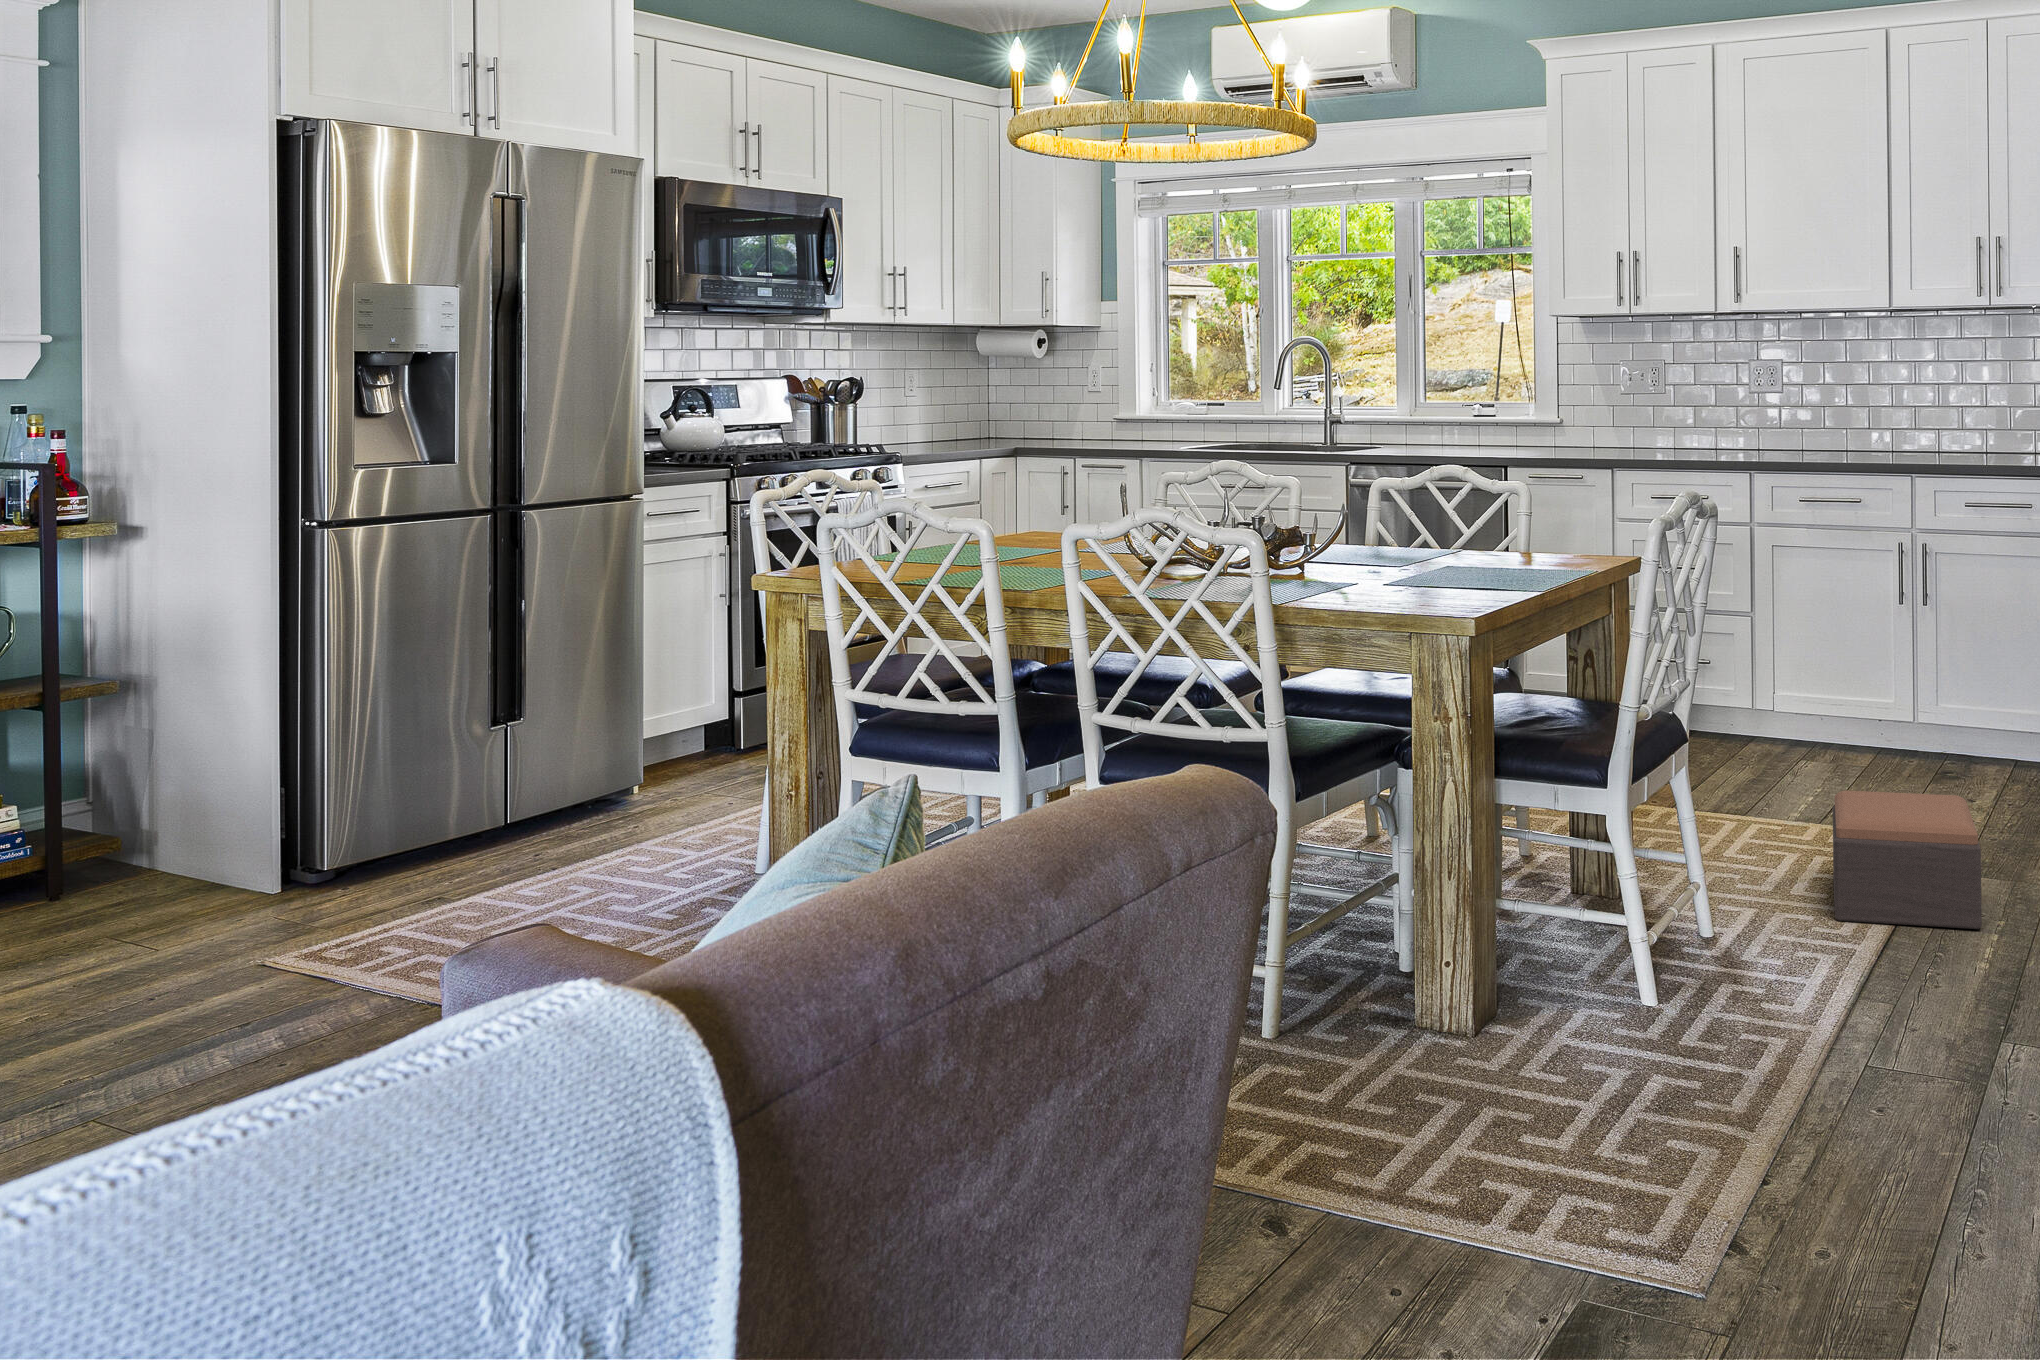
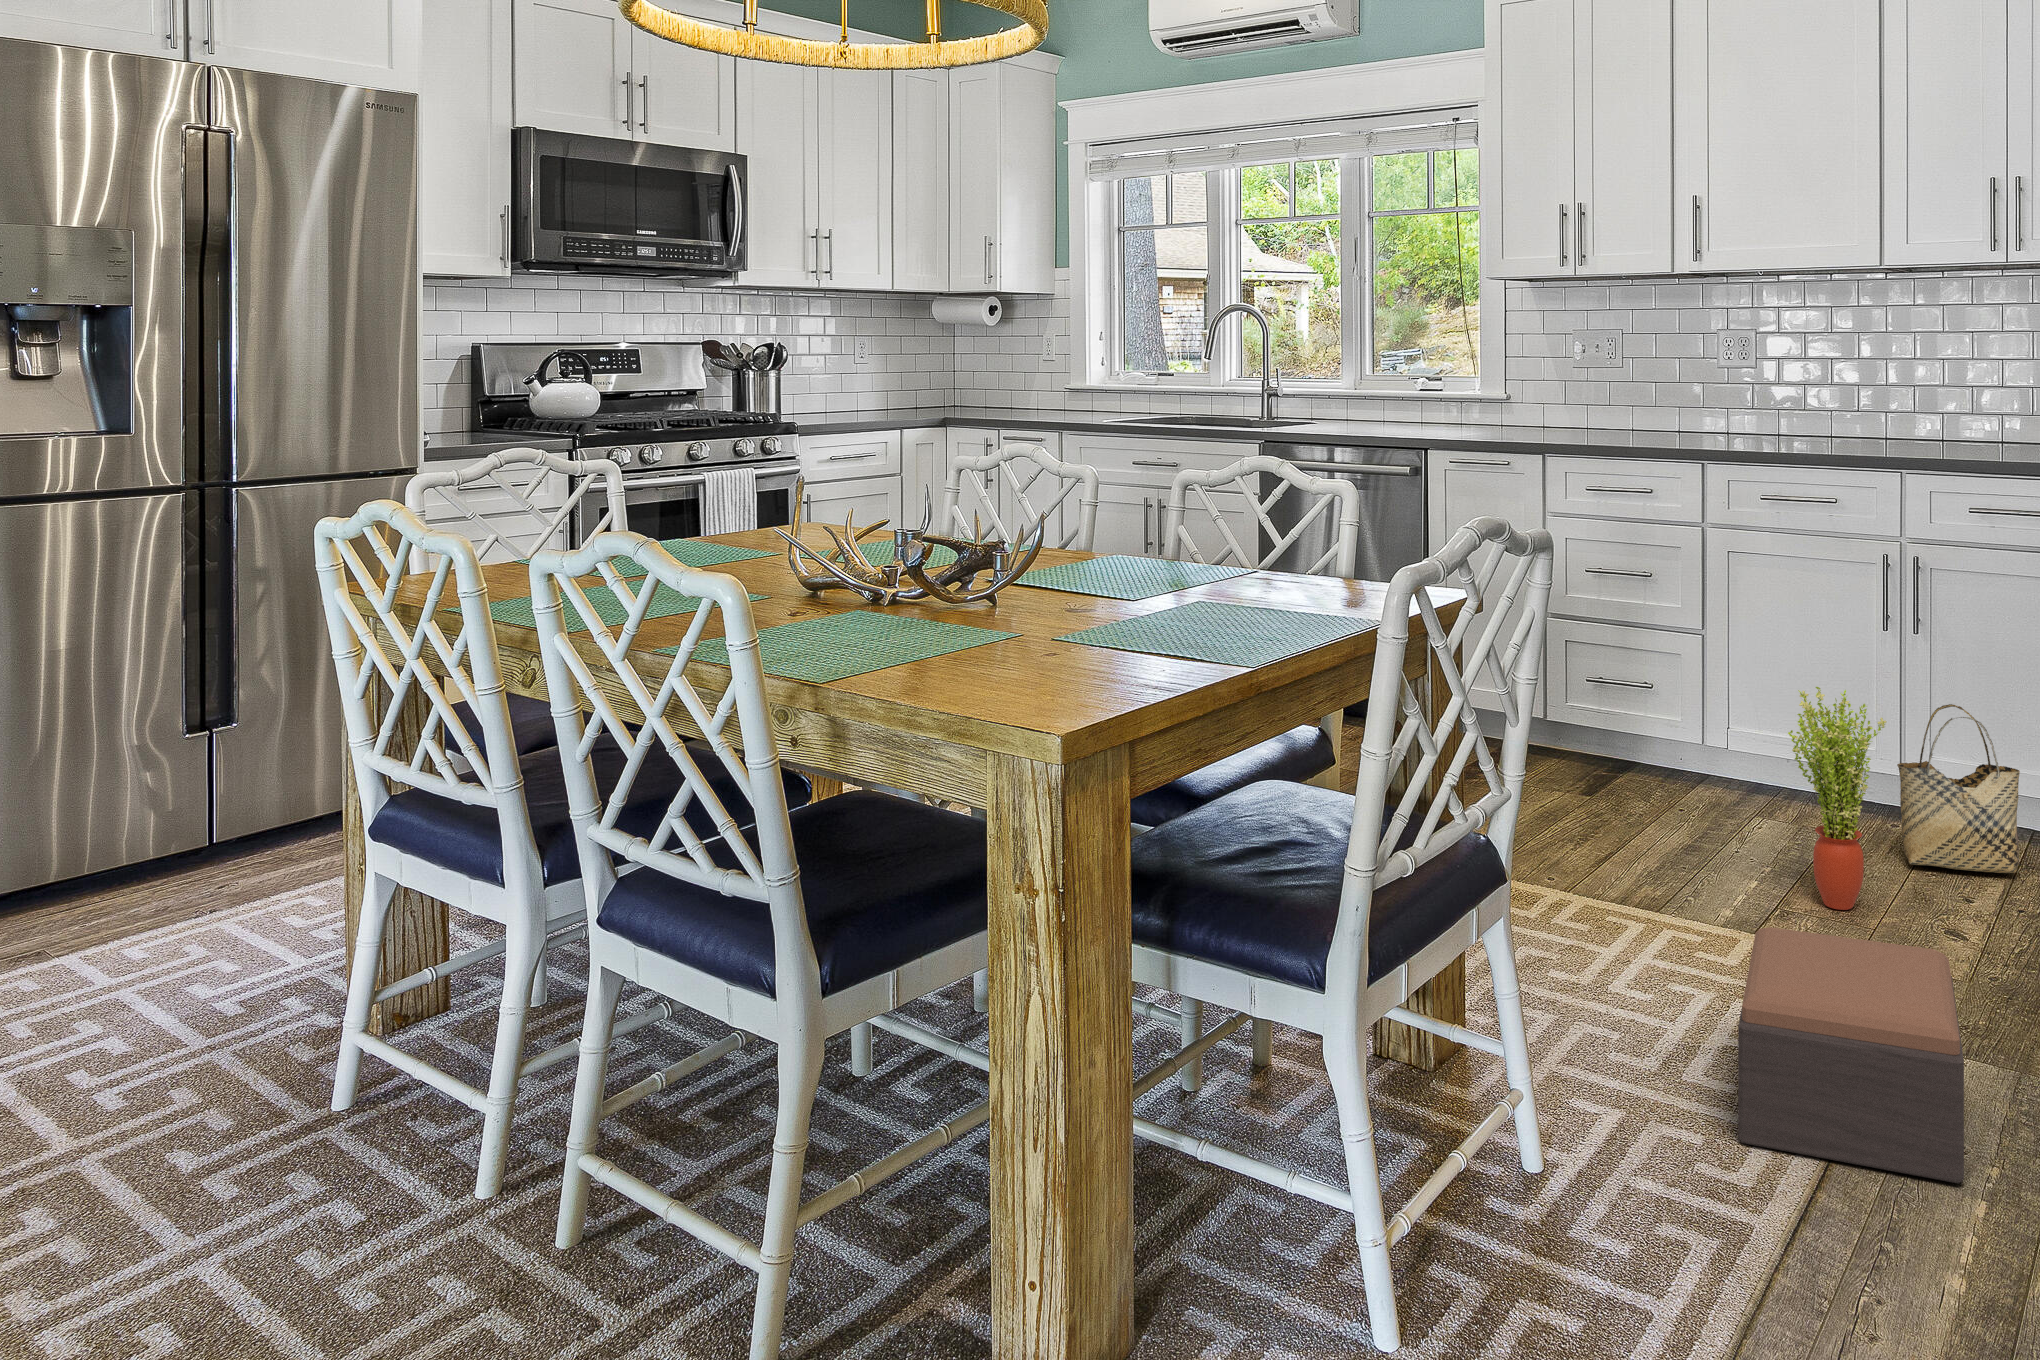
potted plant: none [1839,639,1912,809] -> present [1788,687,1887,910]
woven basket: none [1916,657,2008,784] -> present [1897,704,2020,873]

